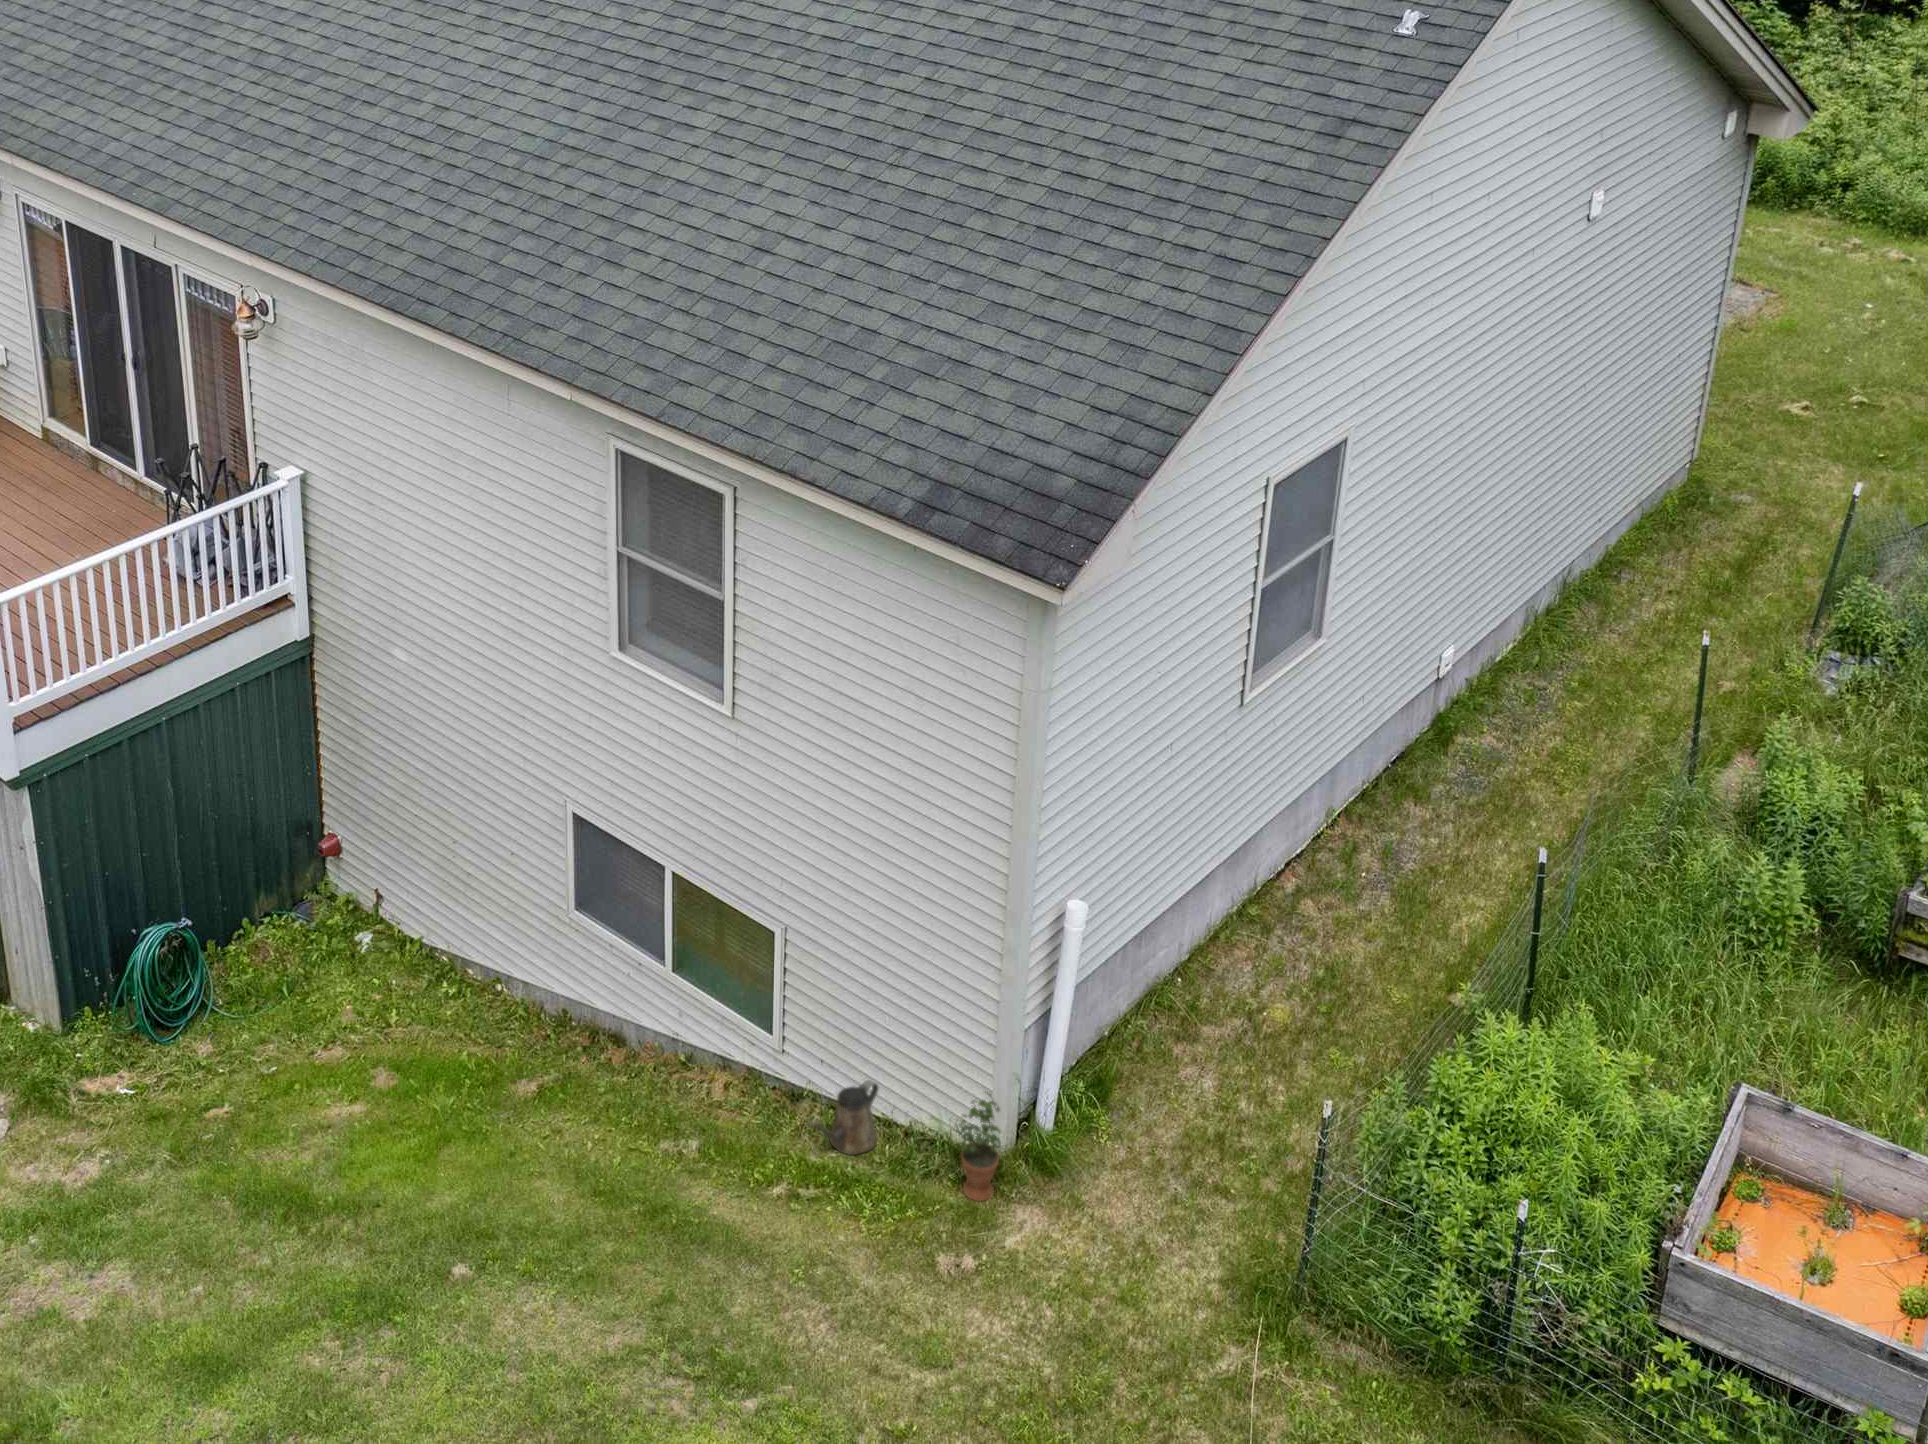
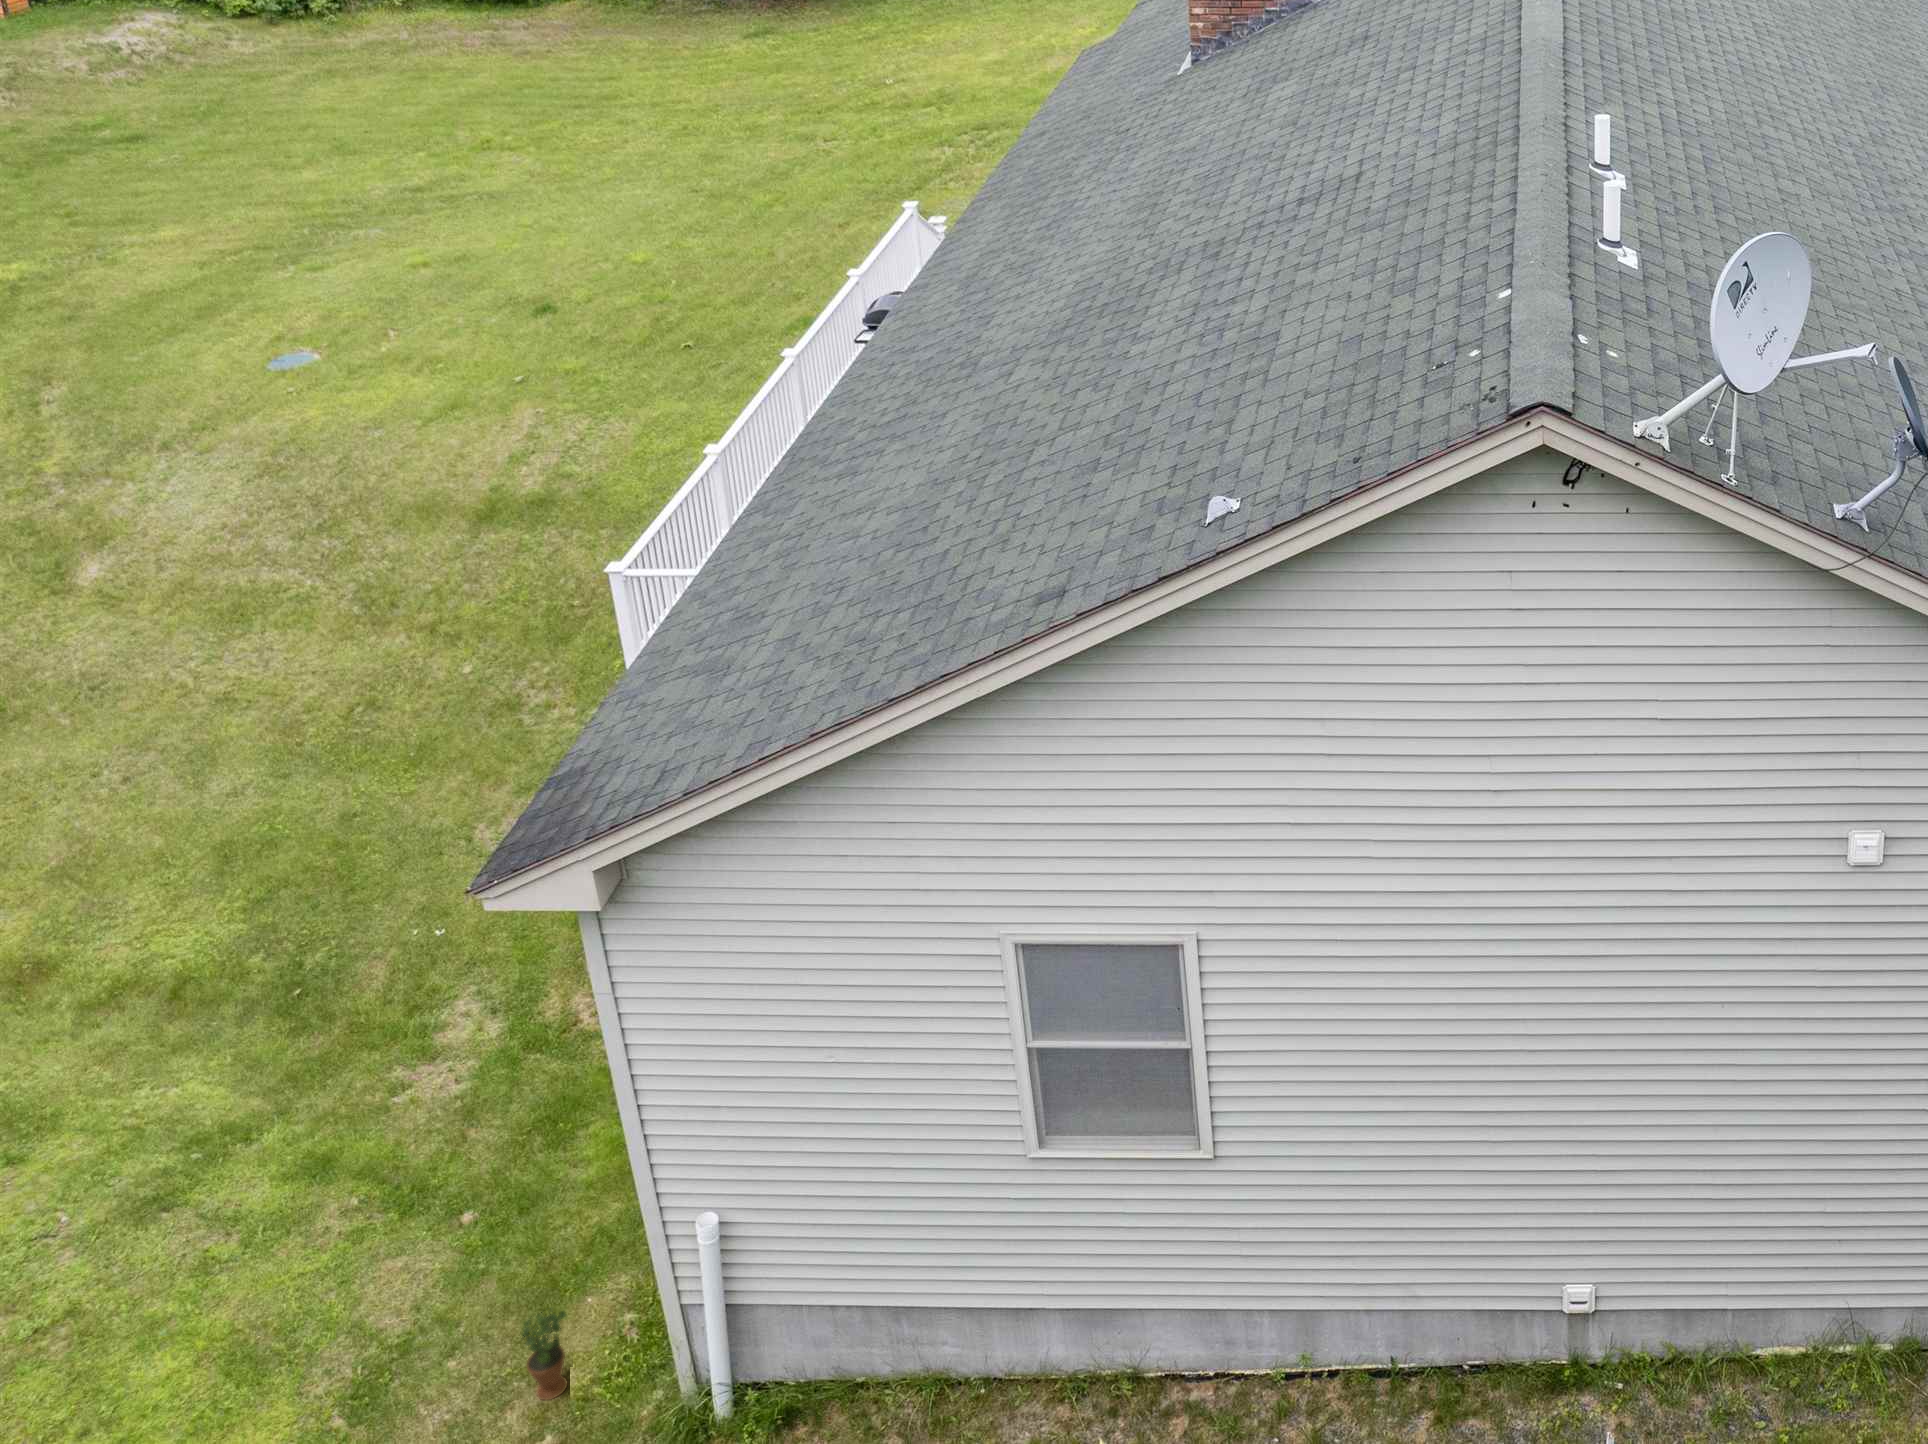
watering can: present [810,1080,878,1155] -> none [522,1242,621,1306]

